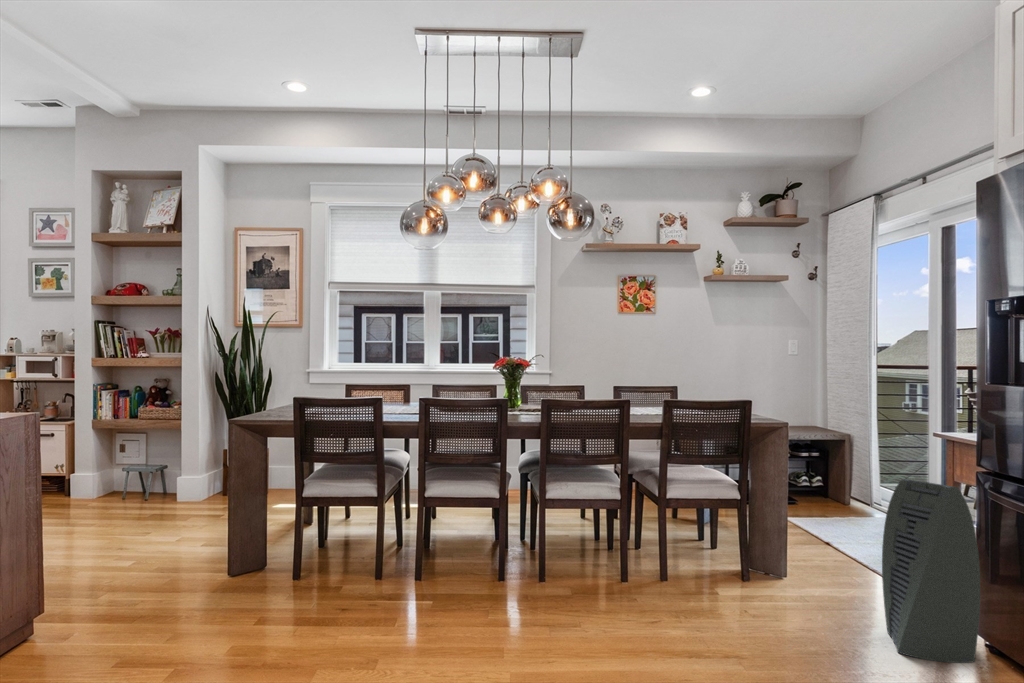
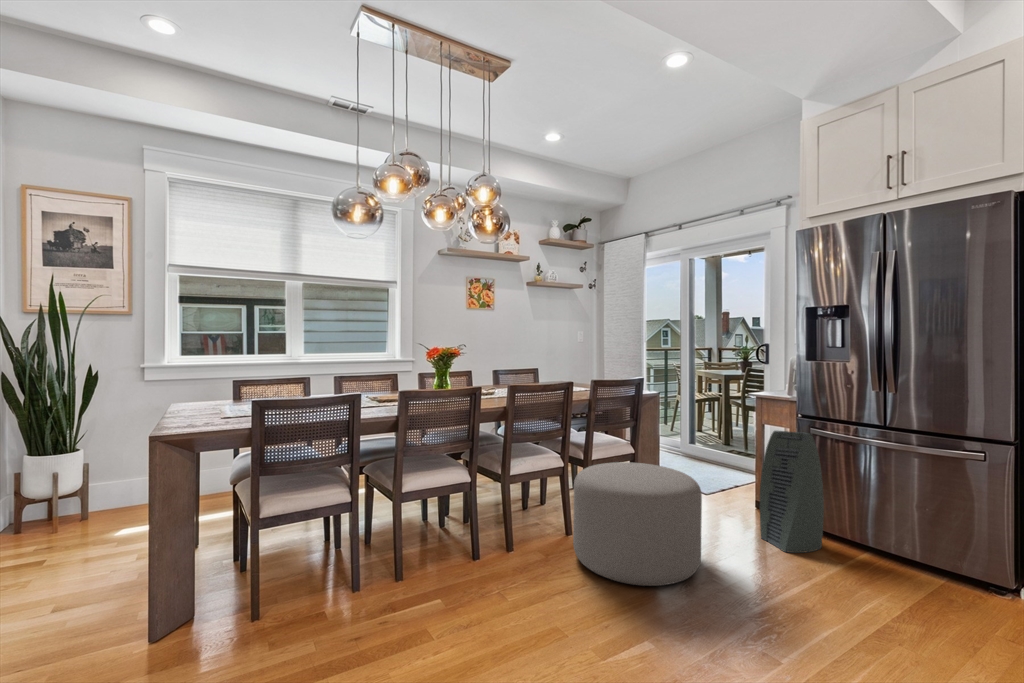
ottoman: none [595,497,749,643] -> present [573,462,702,586]

